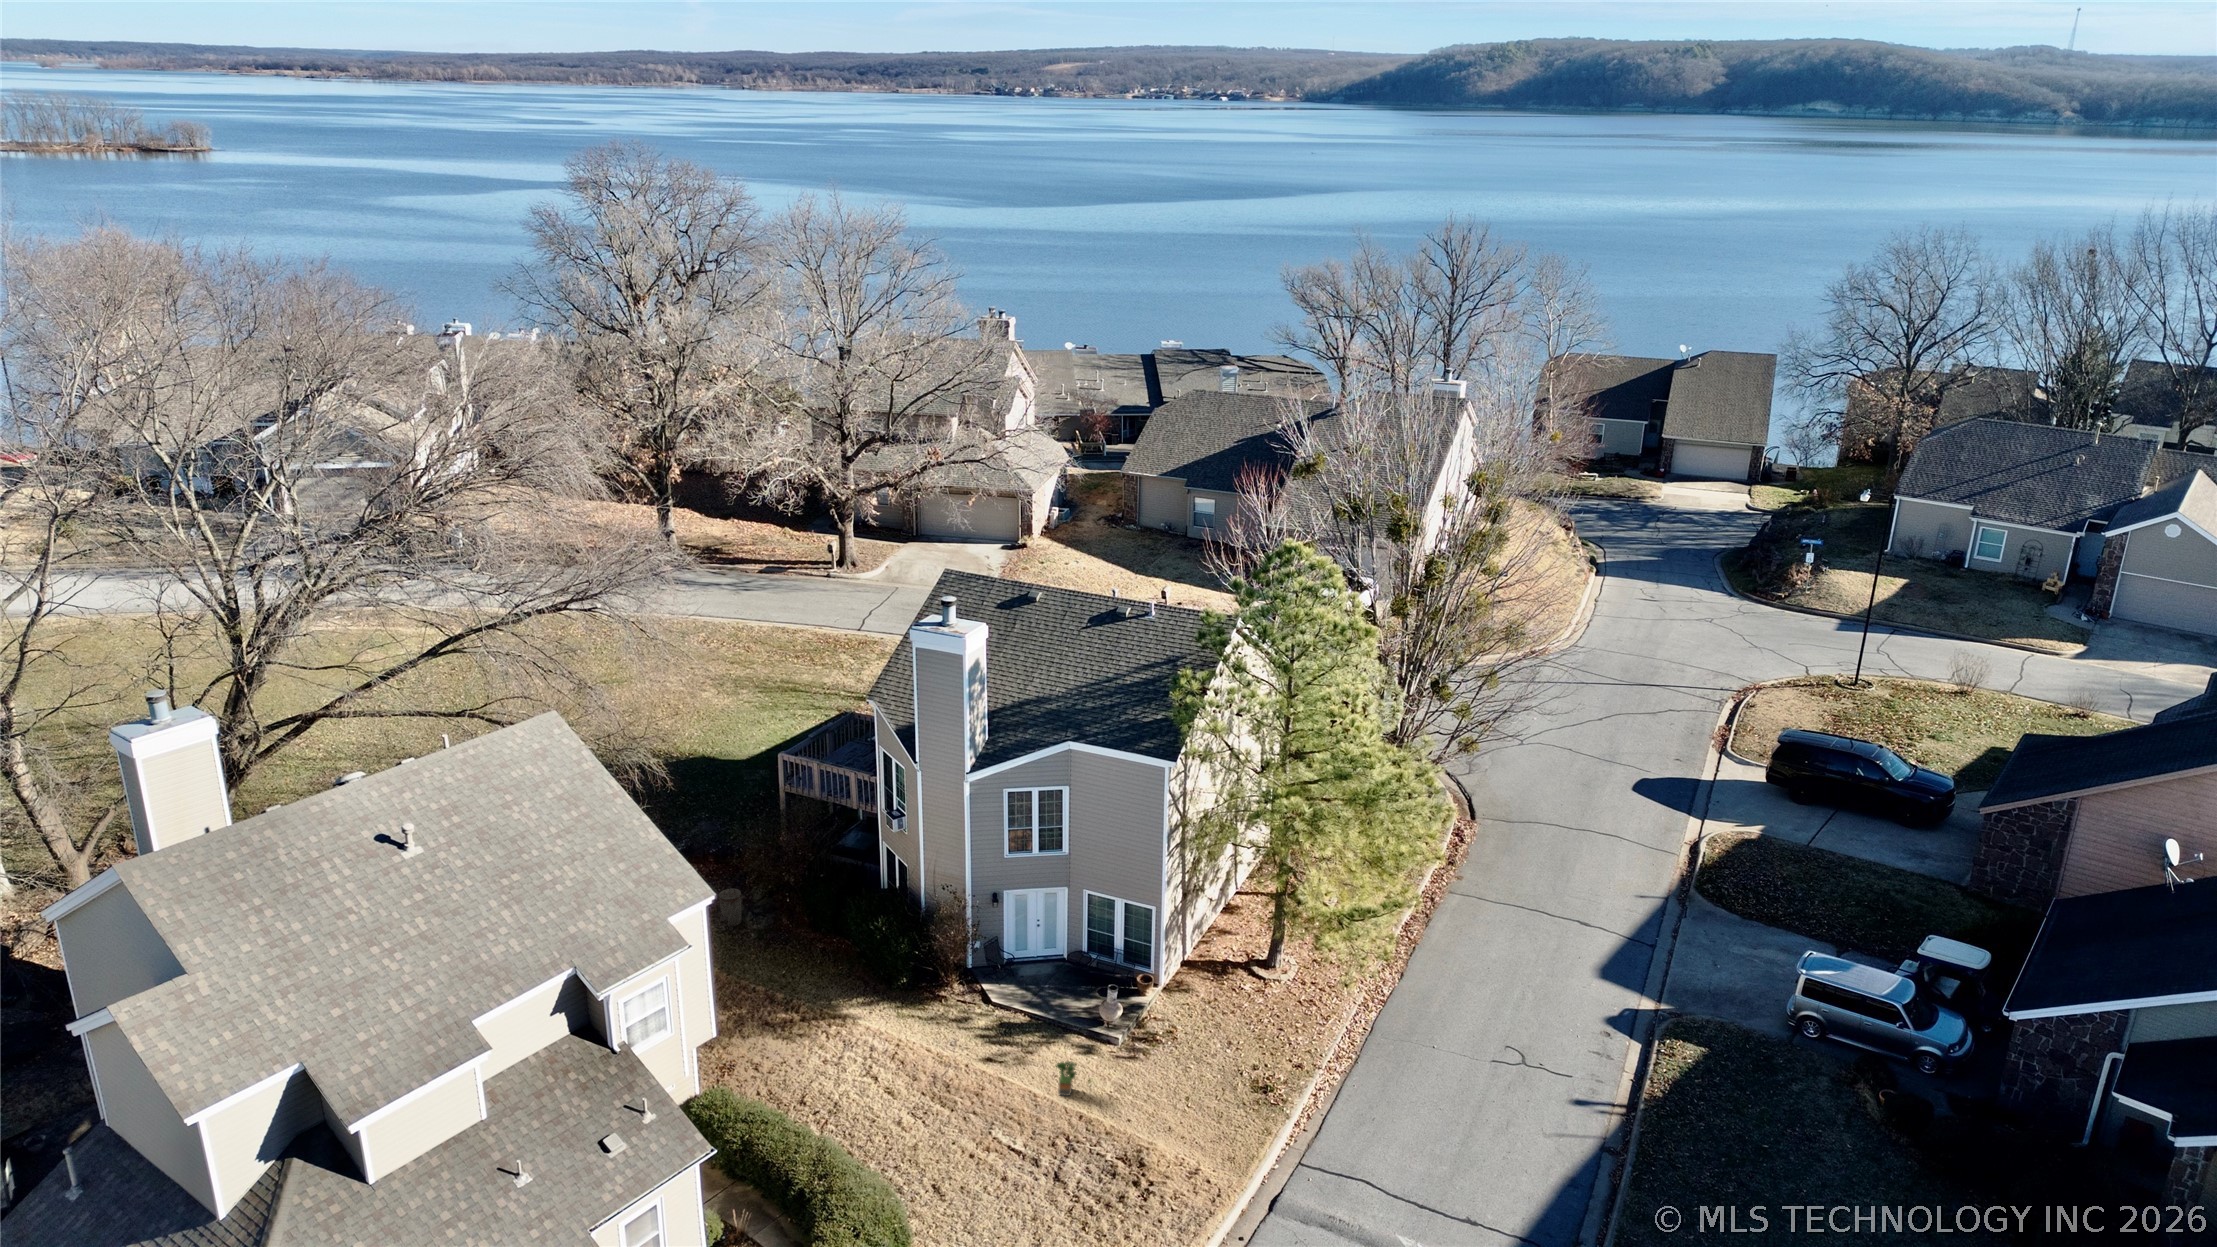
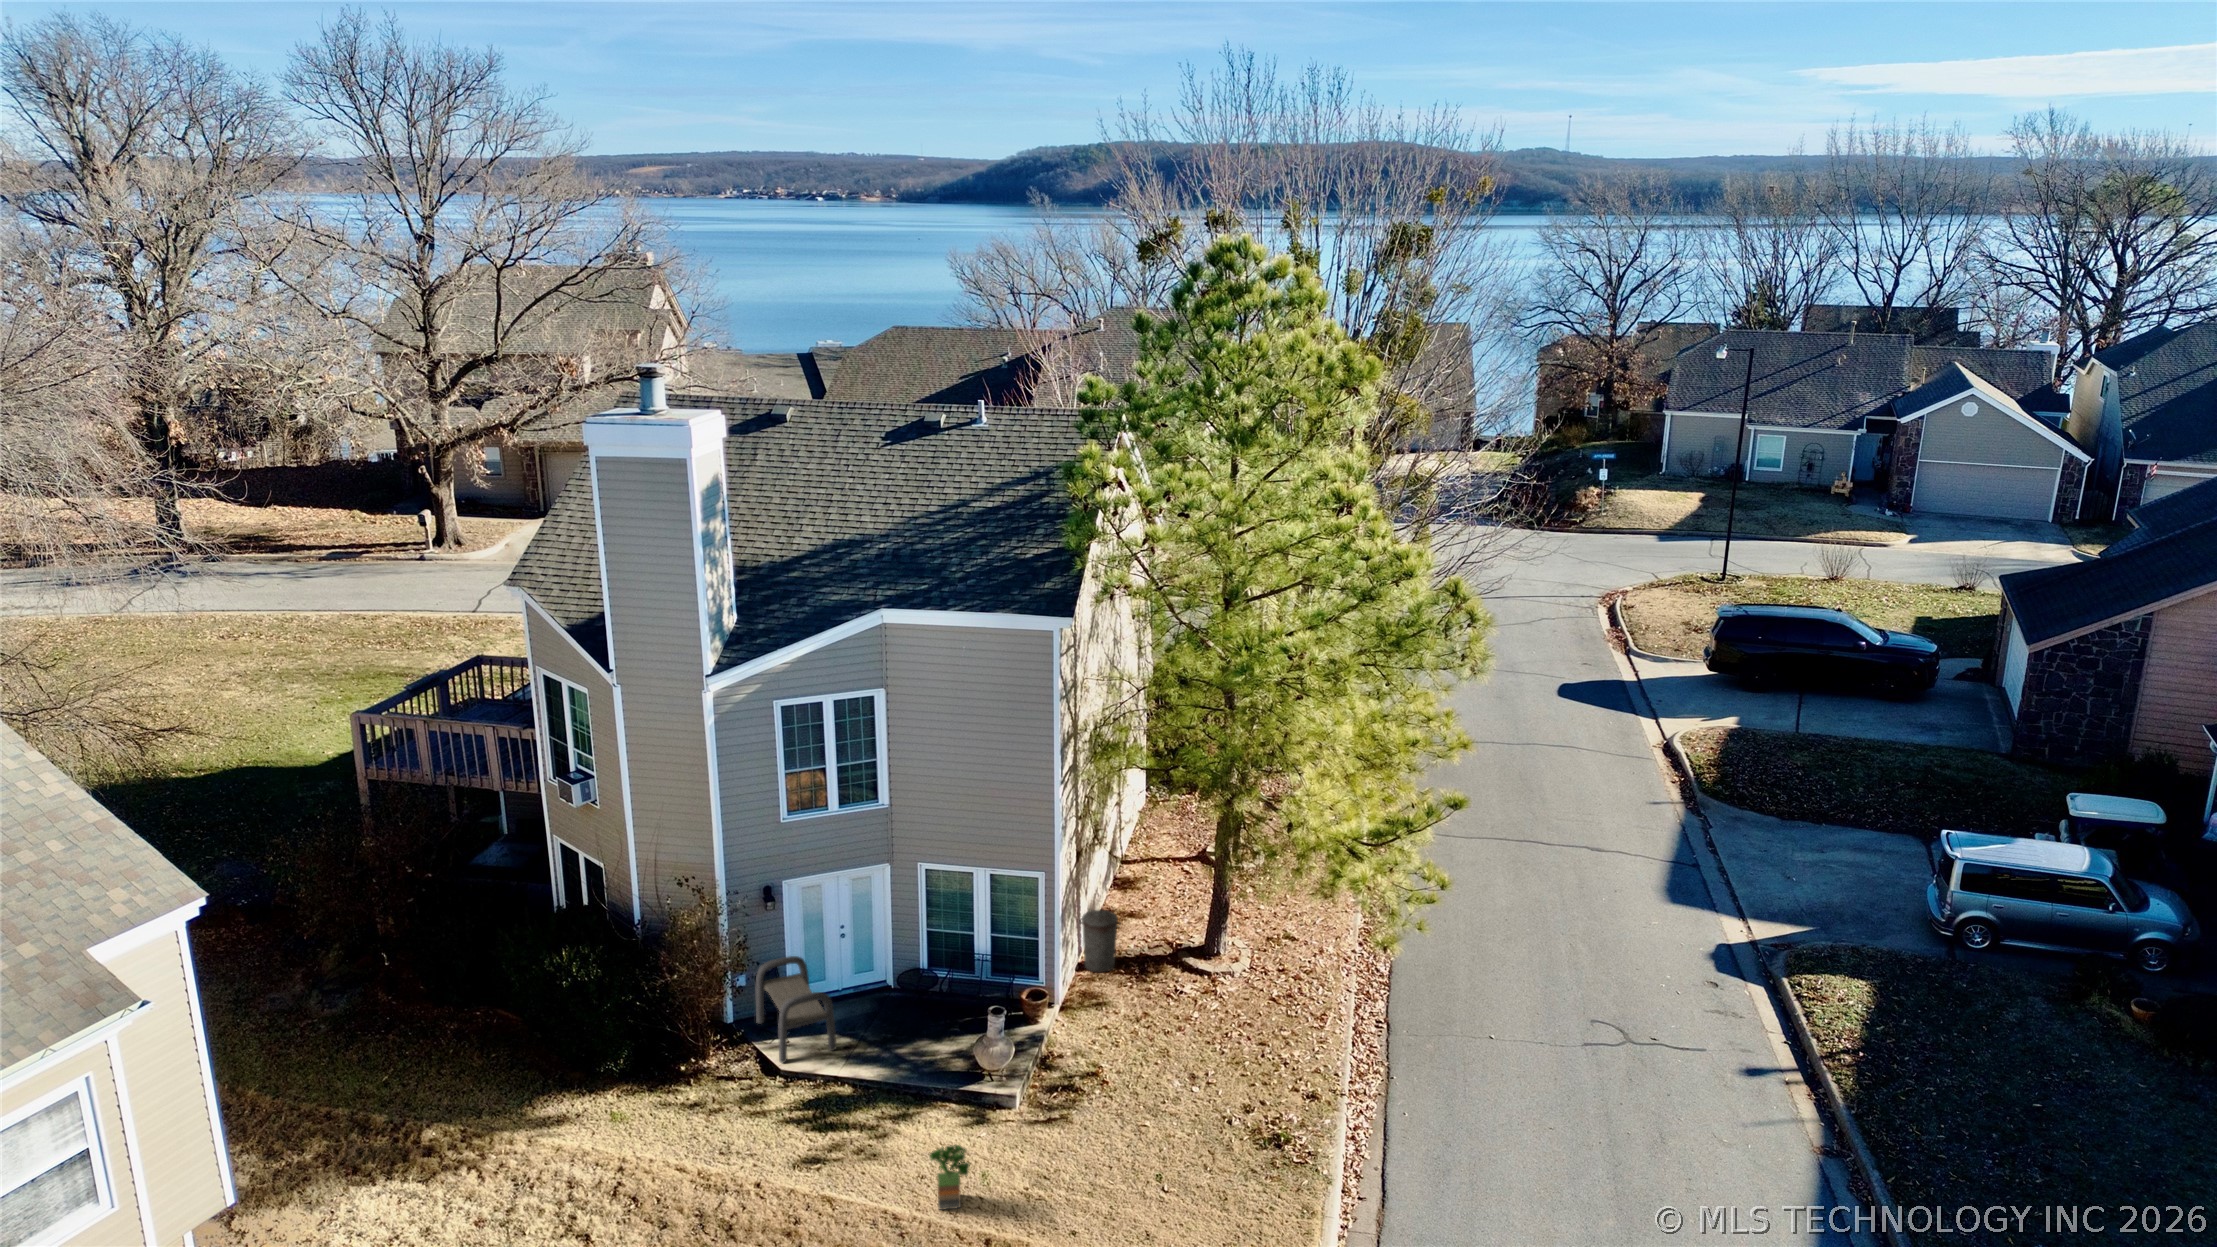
trash can: present [717,889,743,927] -> present [1080,909,1120,973]
bench: none [986,935,1027,998] -> present [755,956,836,1063]

